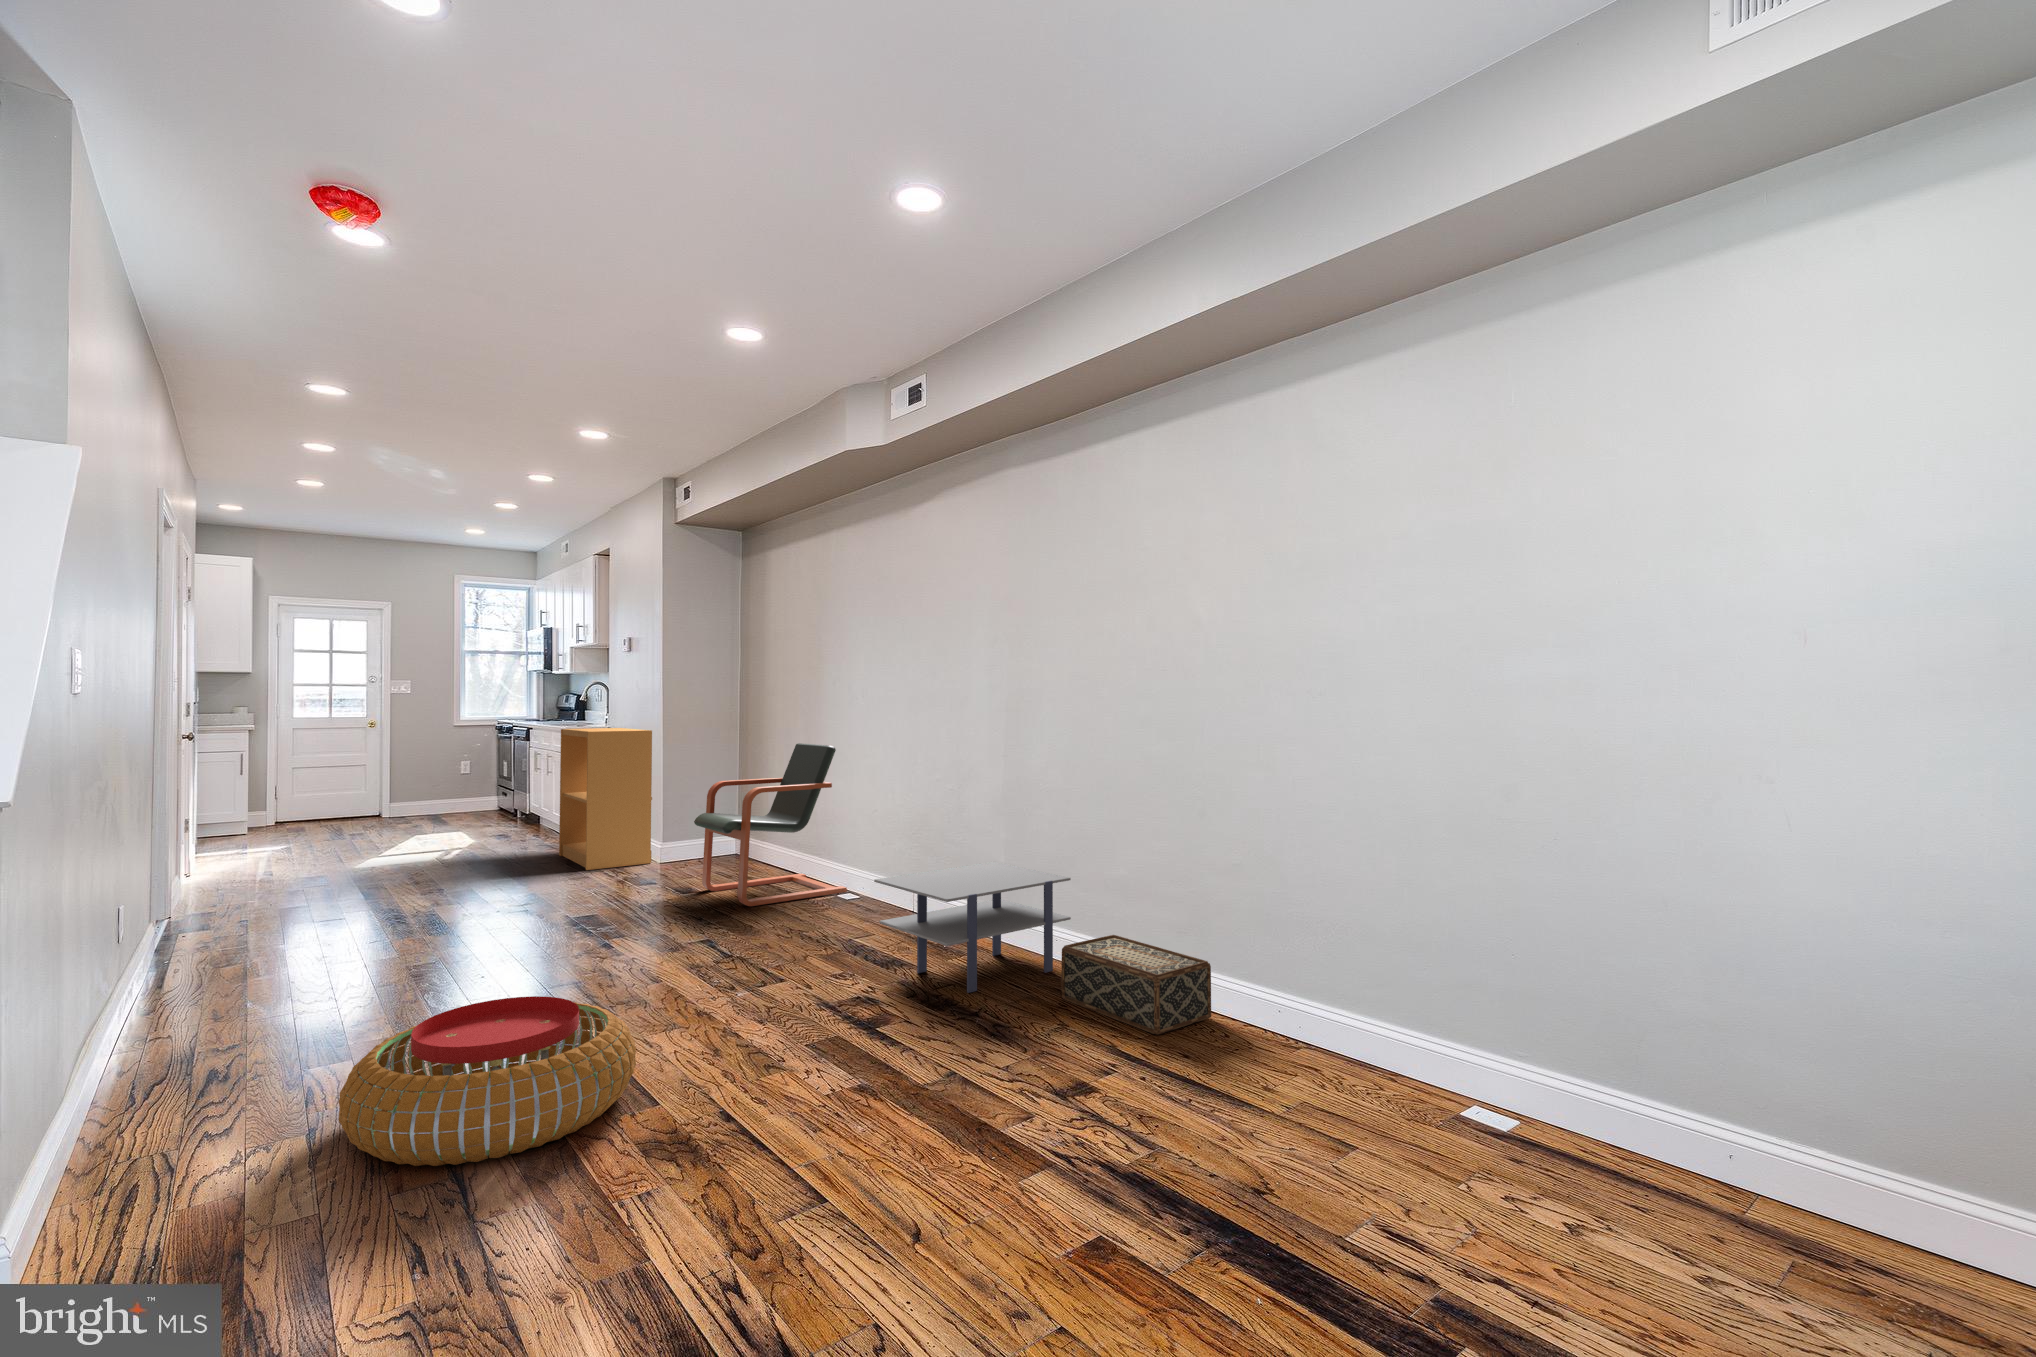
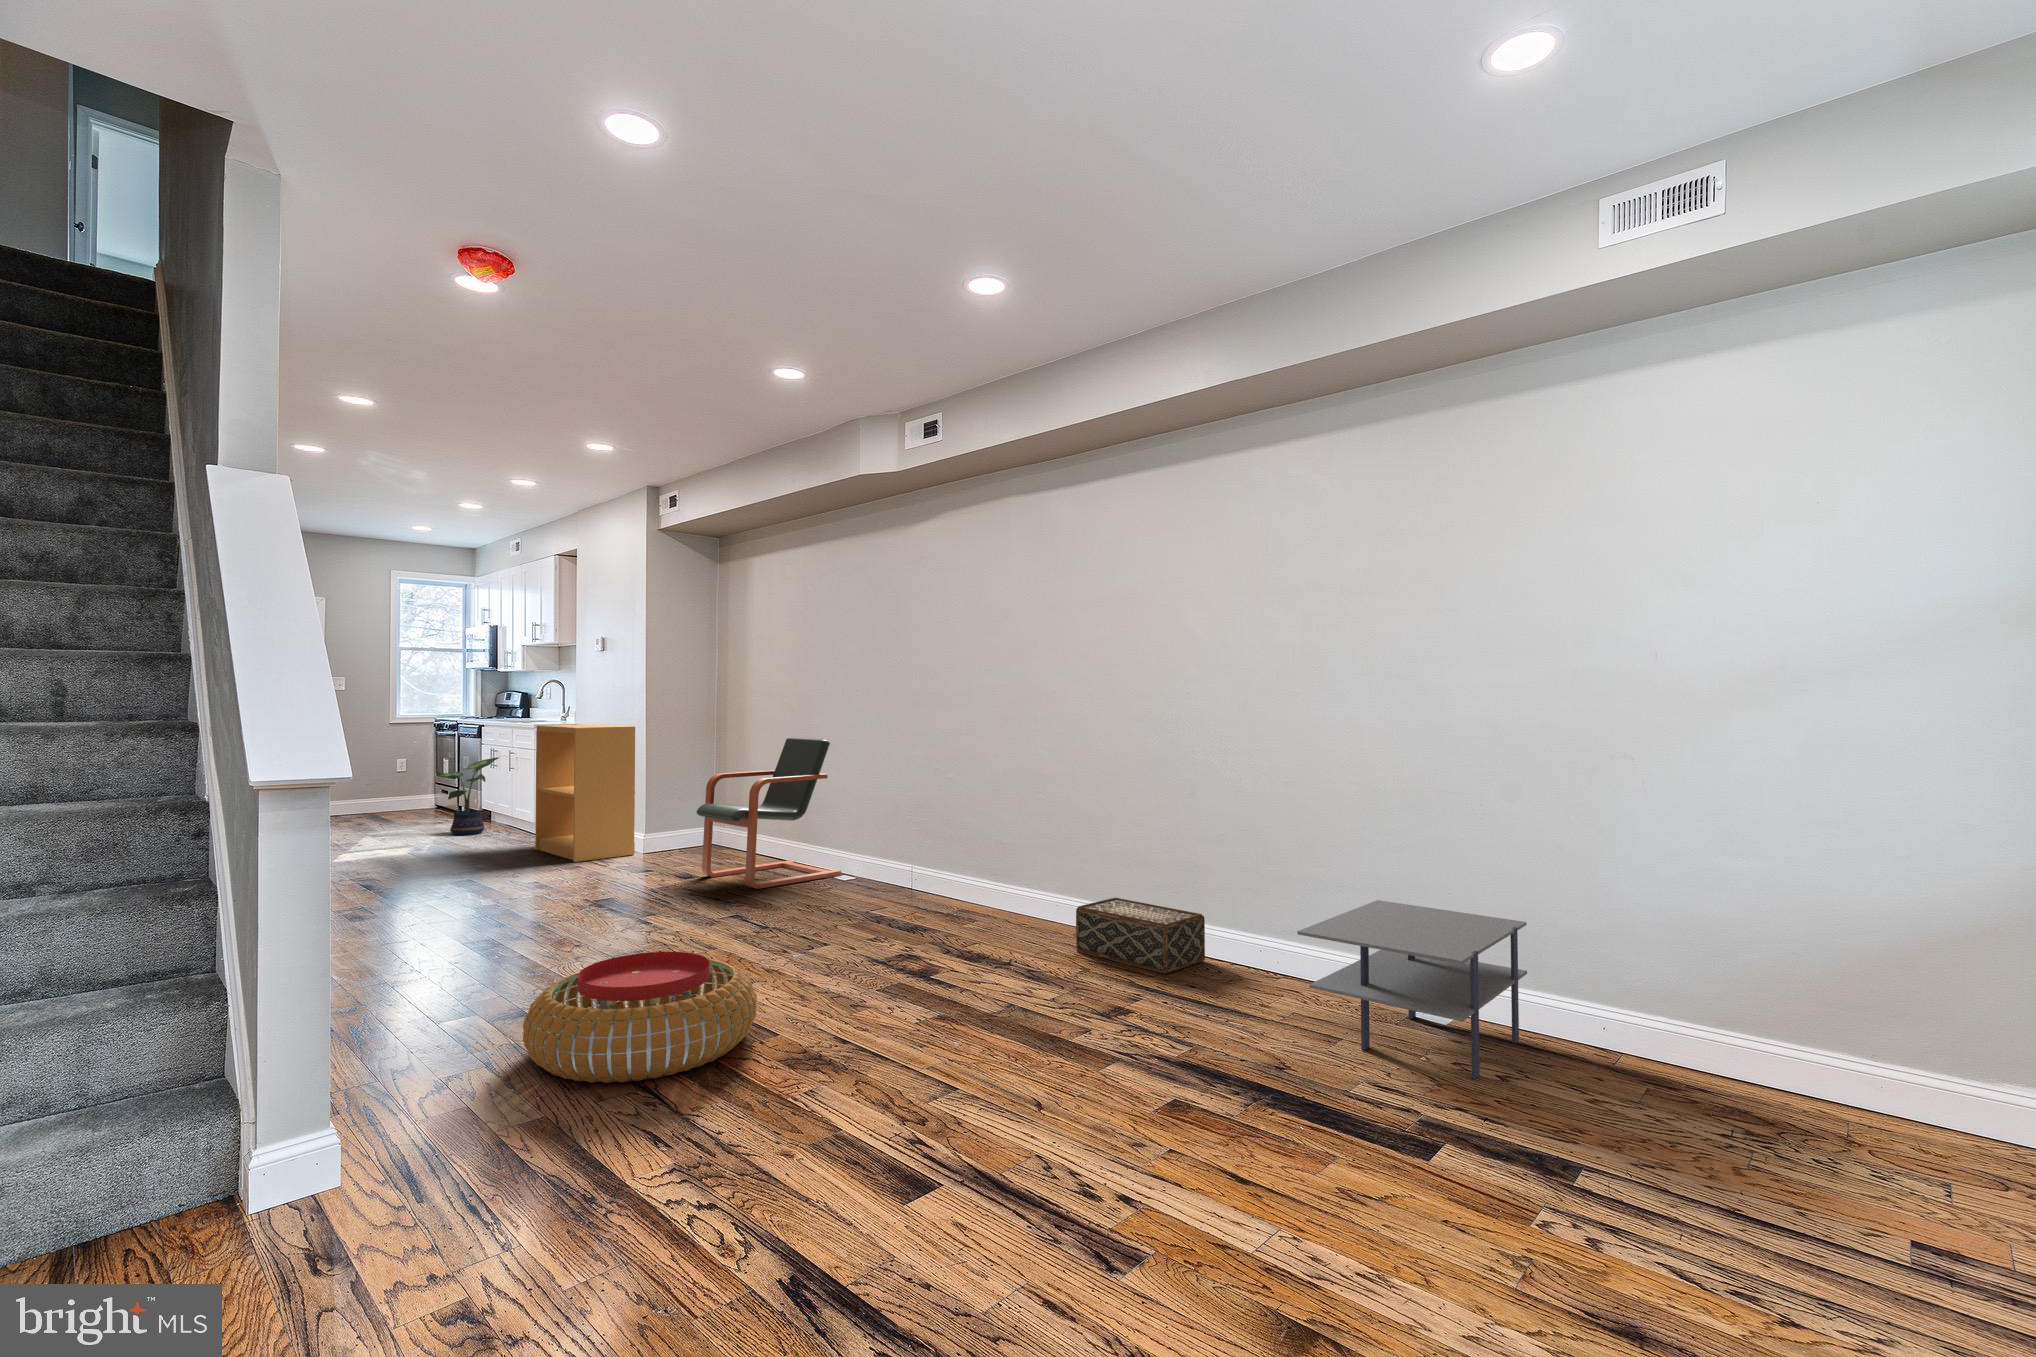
potted plant: none [477,760,542,838] -> present [437,757,499,835]
side table: present [874,862,1071,993] -> present [1297,900,1527,1079]

